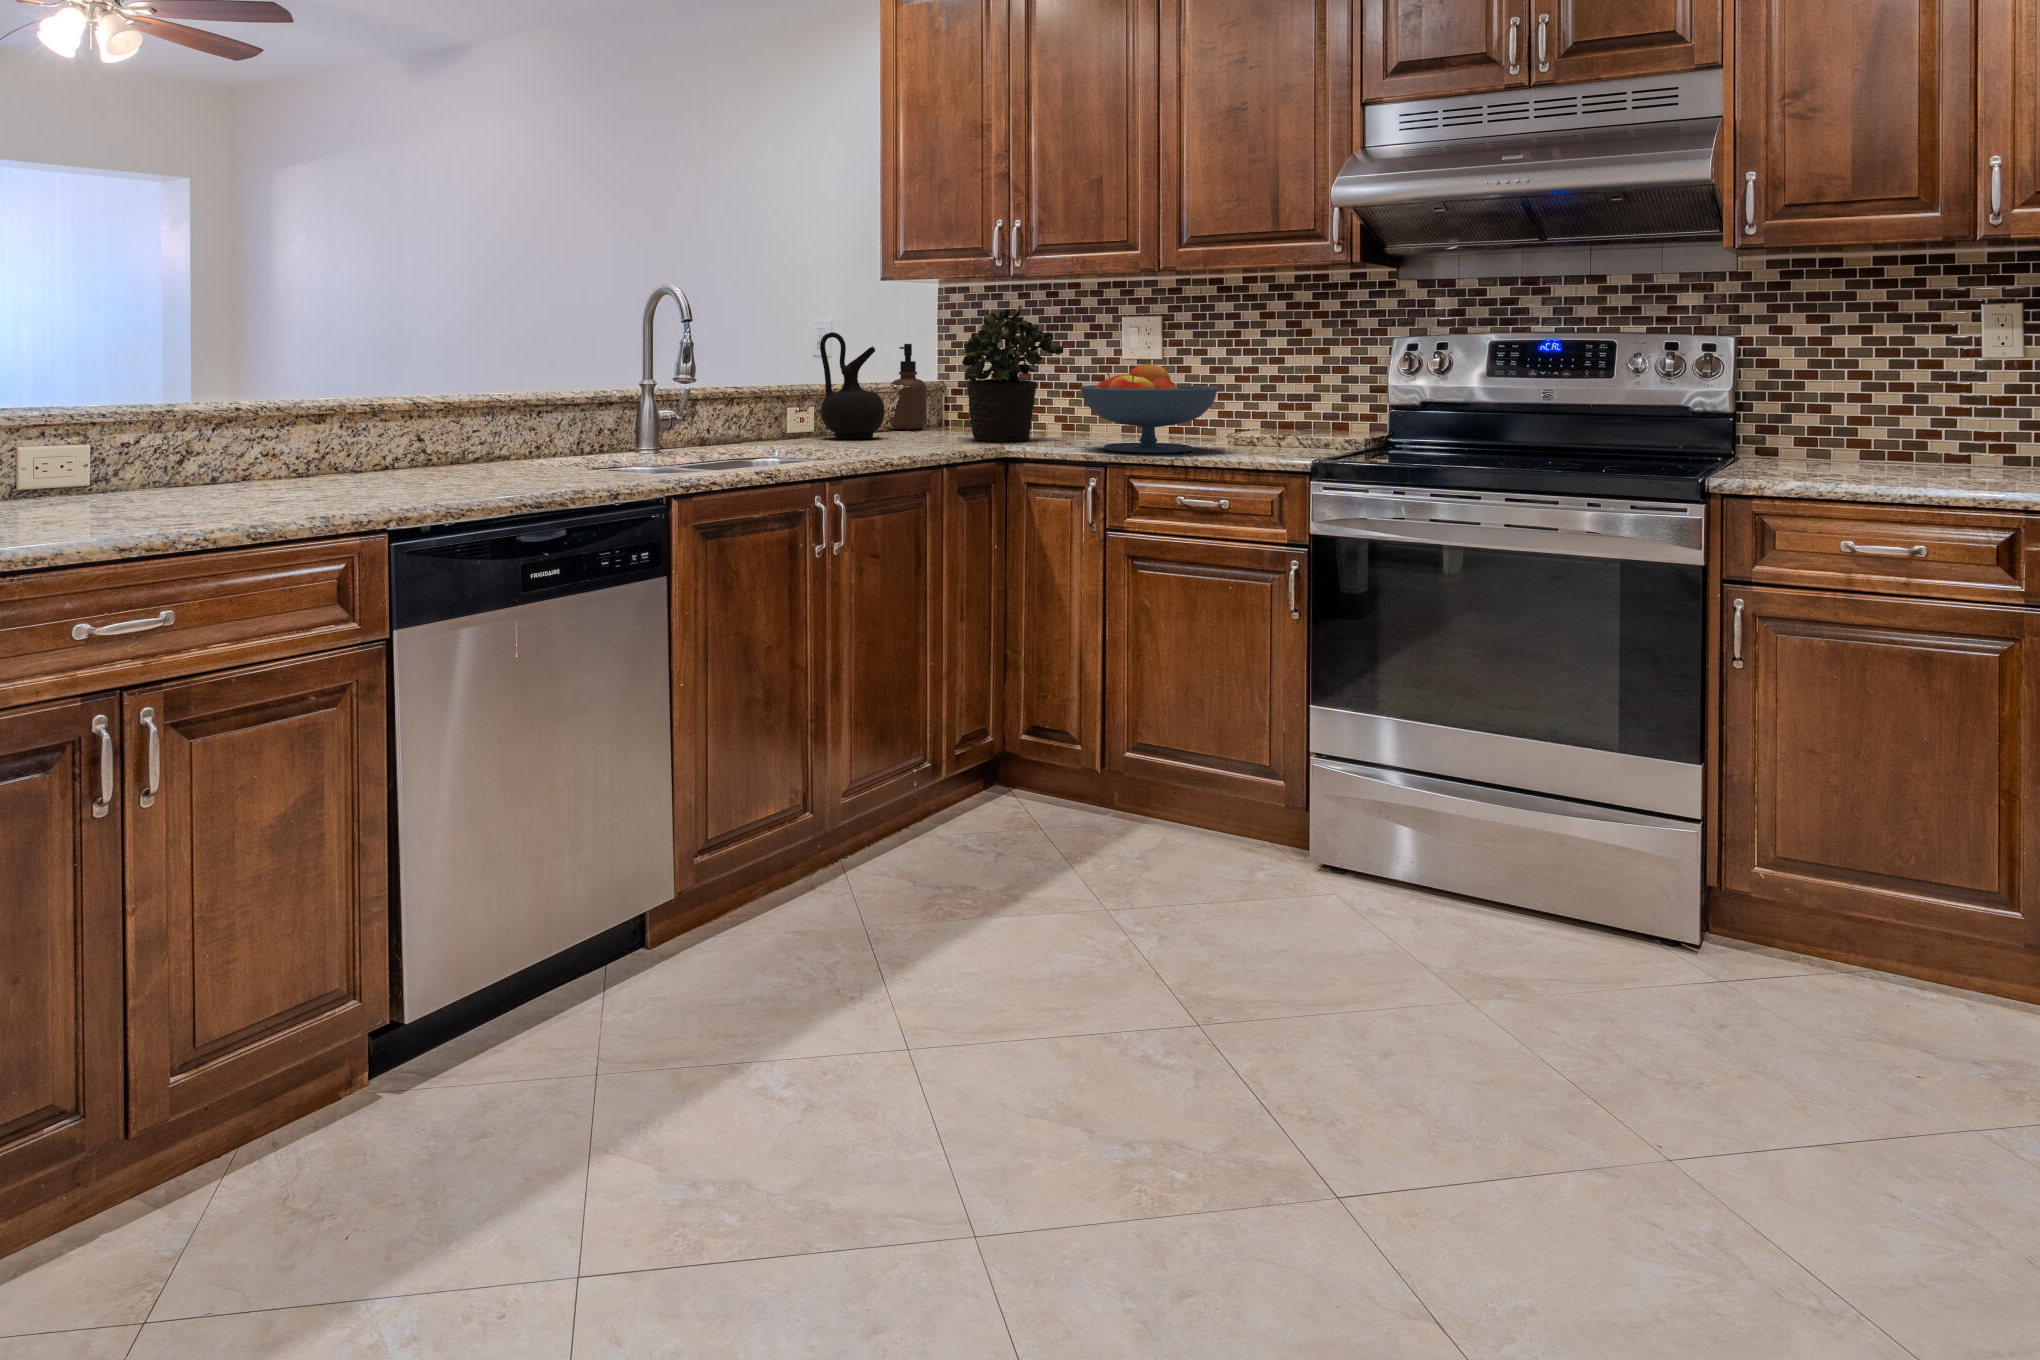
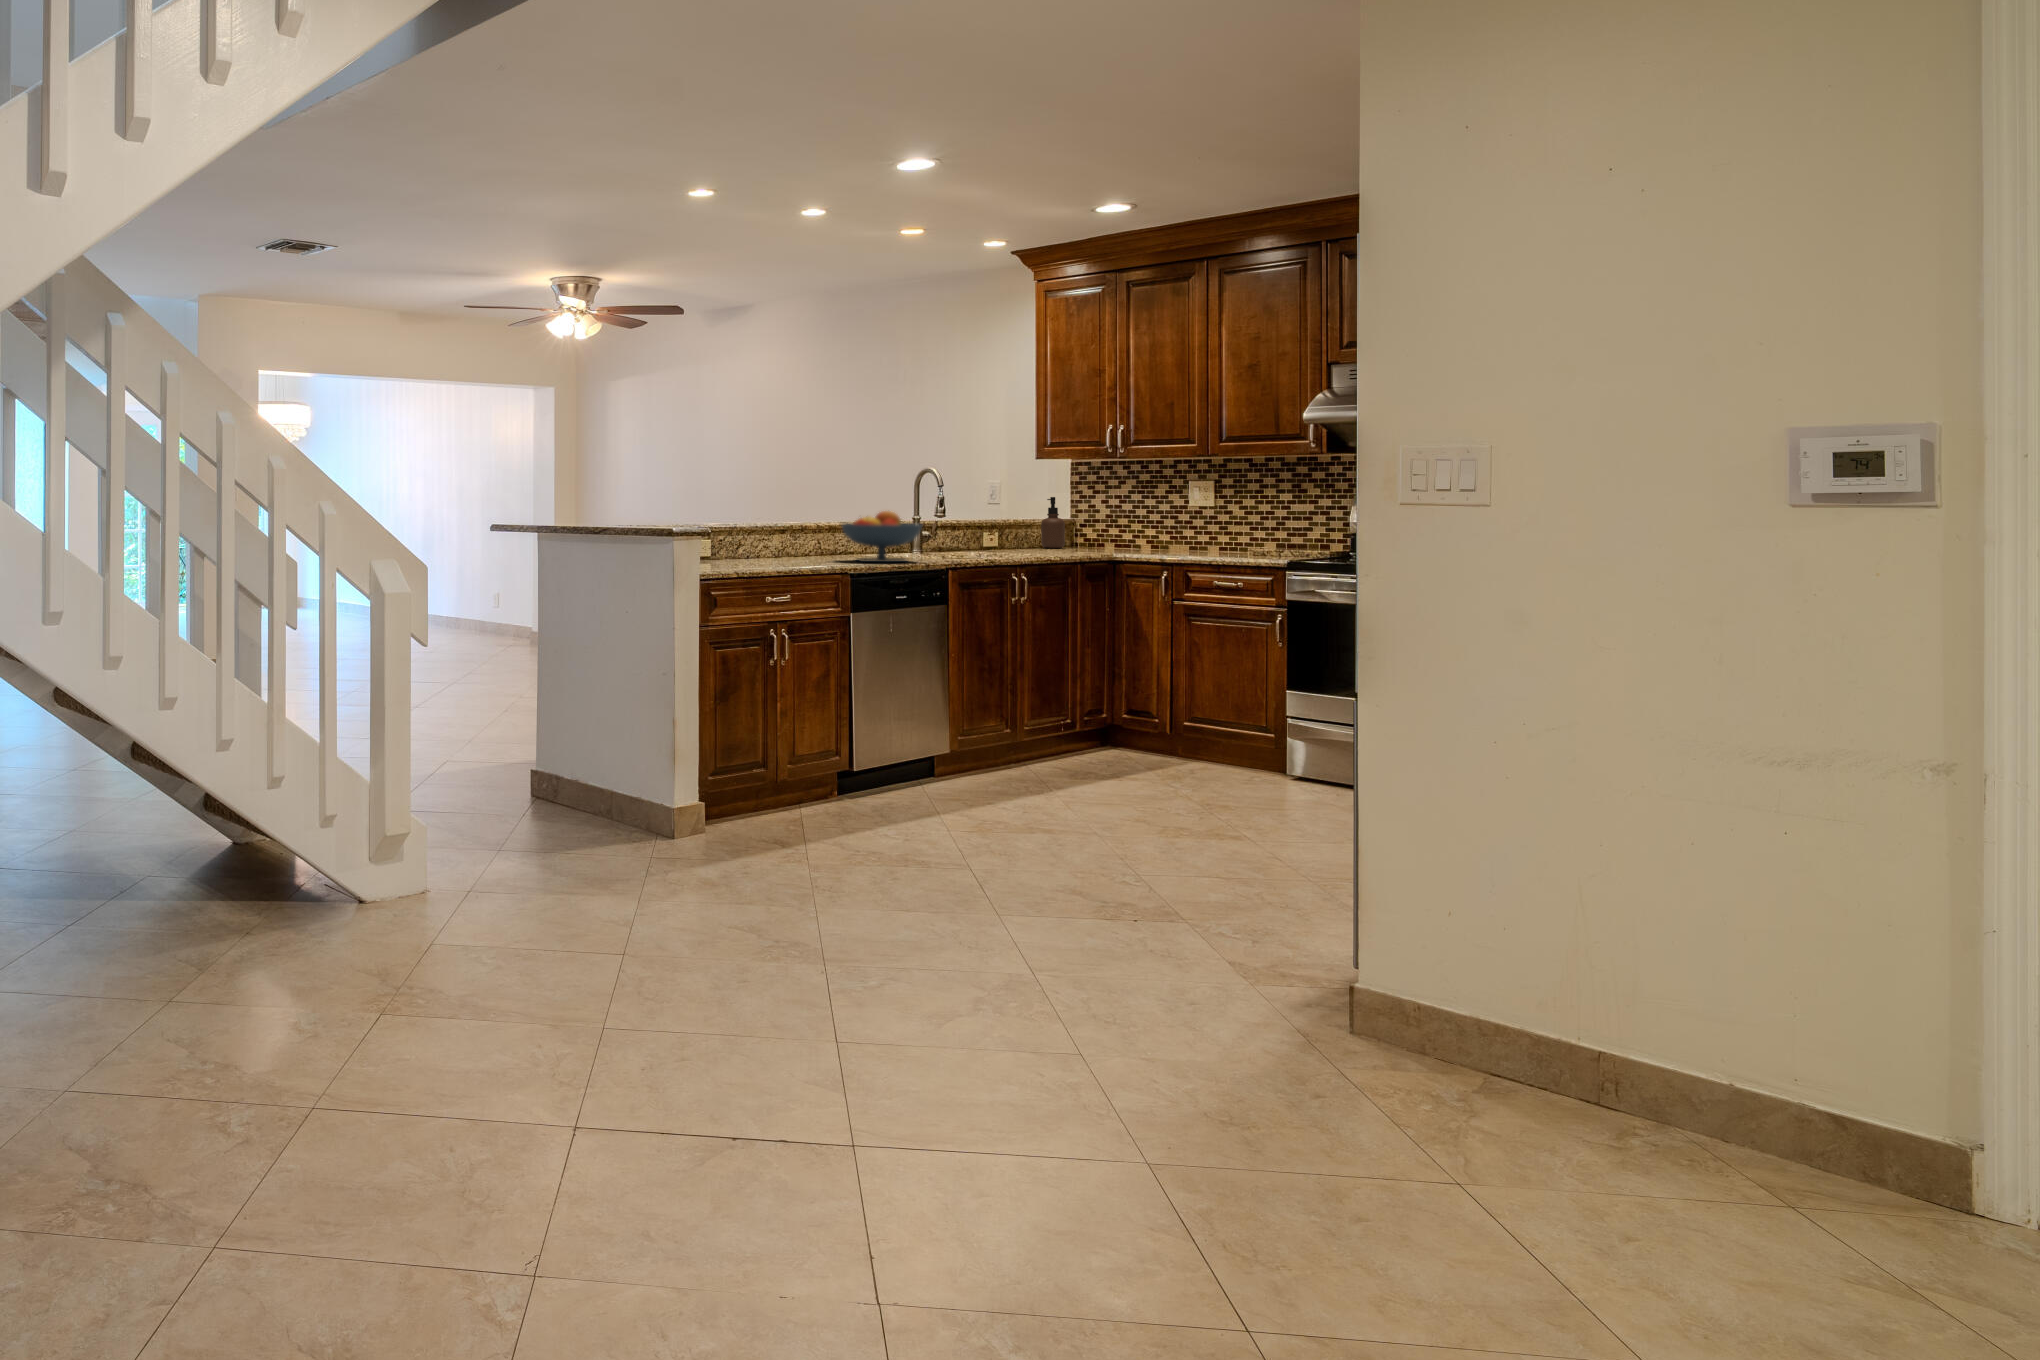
potted plant: present [962,305,1063,442] -> none [1088,475,1151,553]
ceramic jug: present [820,332,885,439] -> none [1003,491,1041,551]
fruit bowl: present [1080,364,1219,453] -> present [841,511,922,562]

